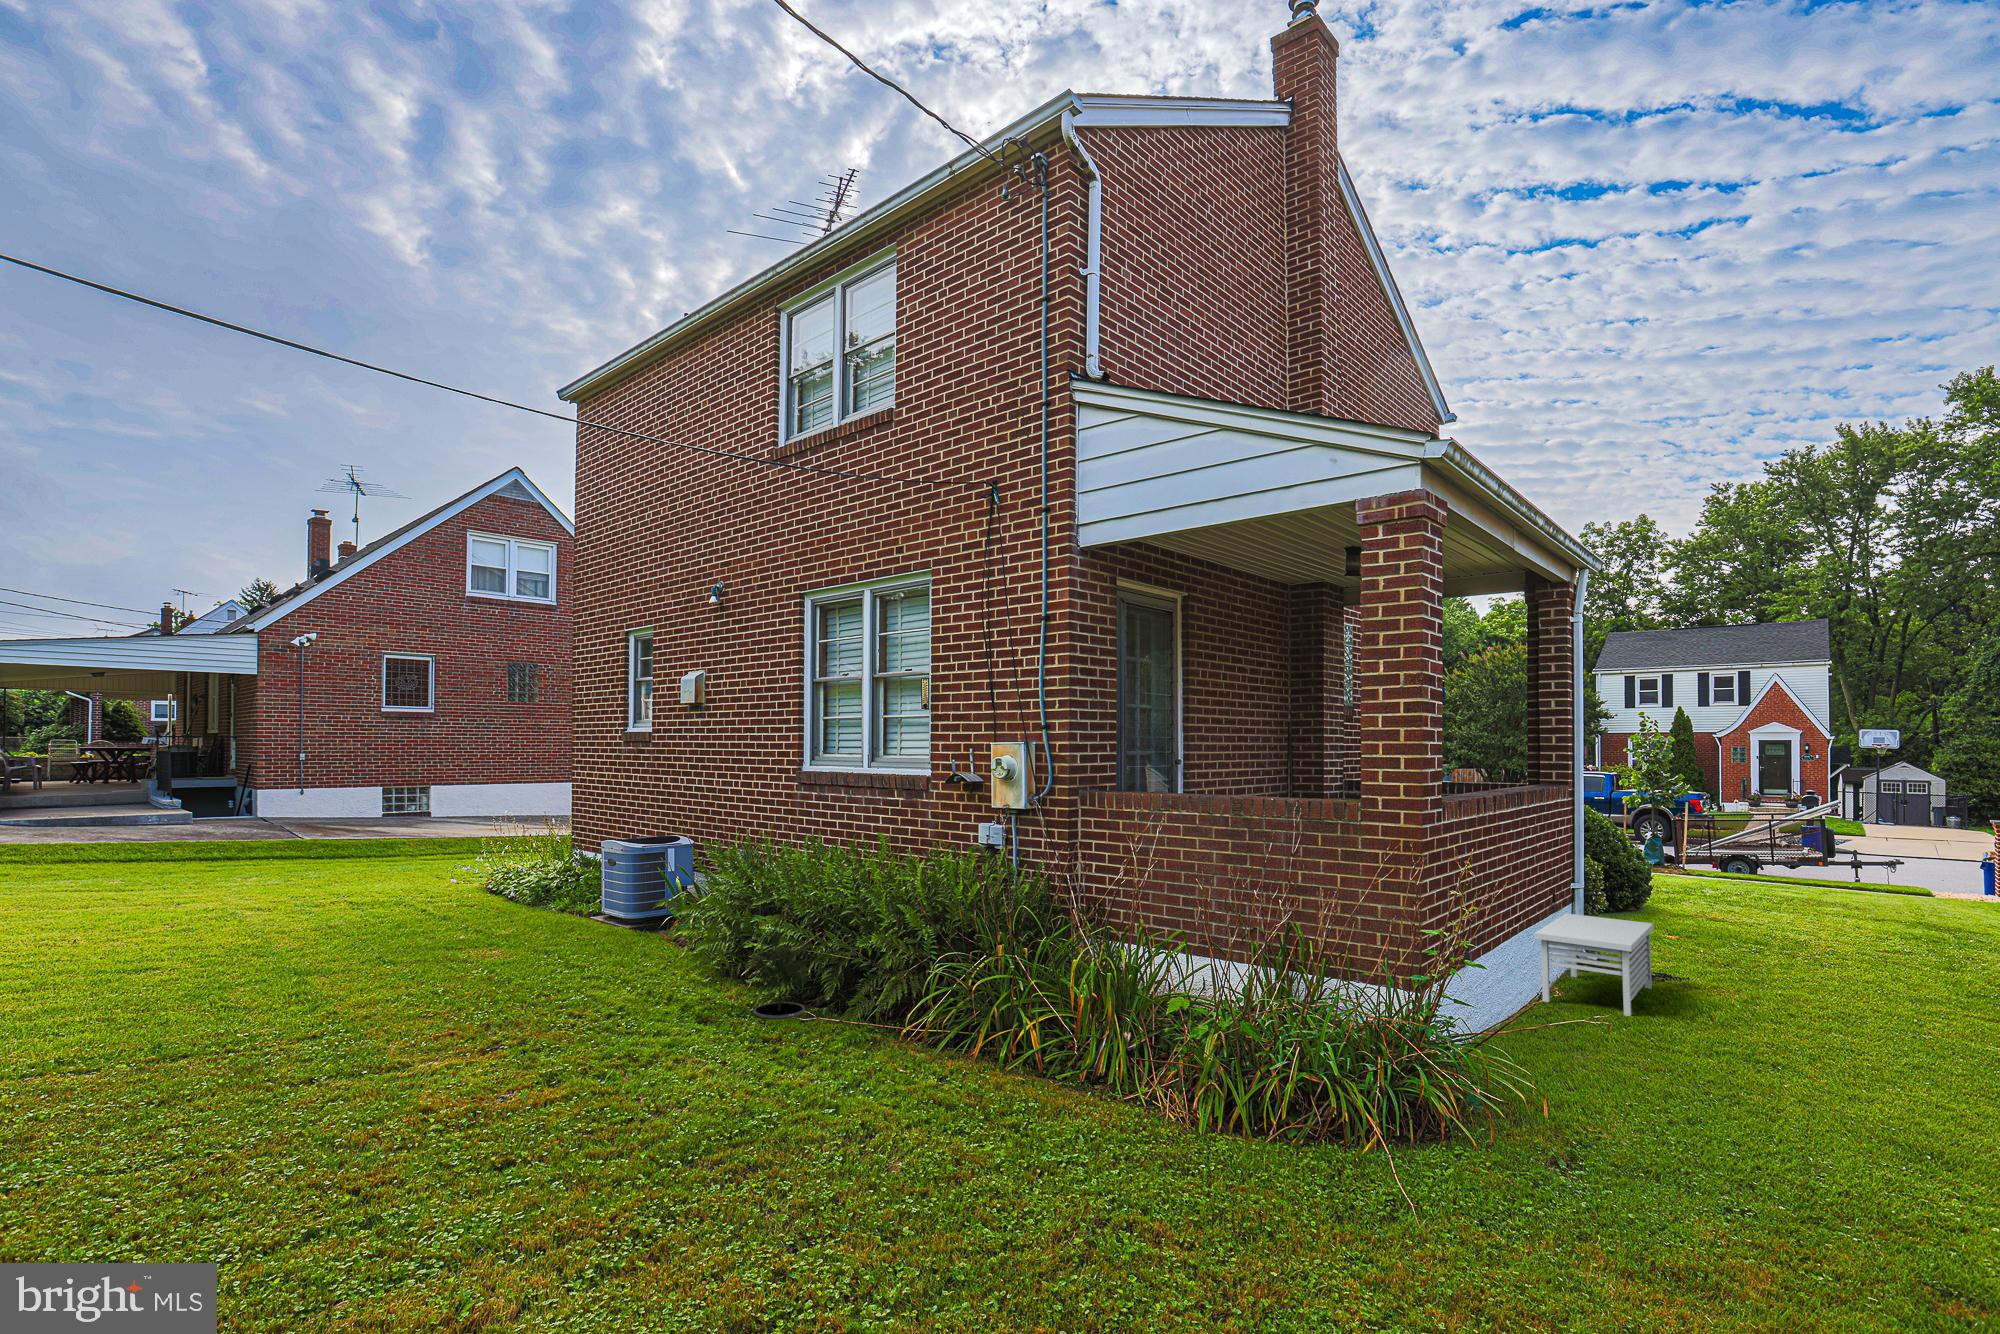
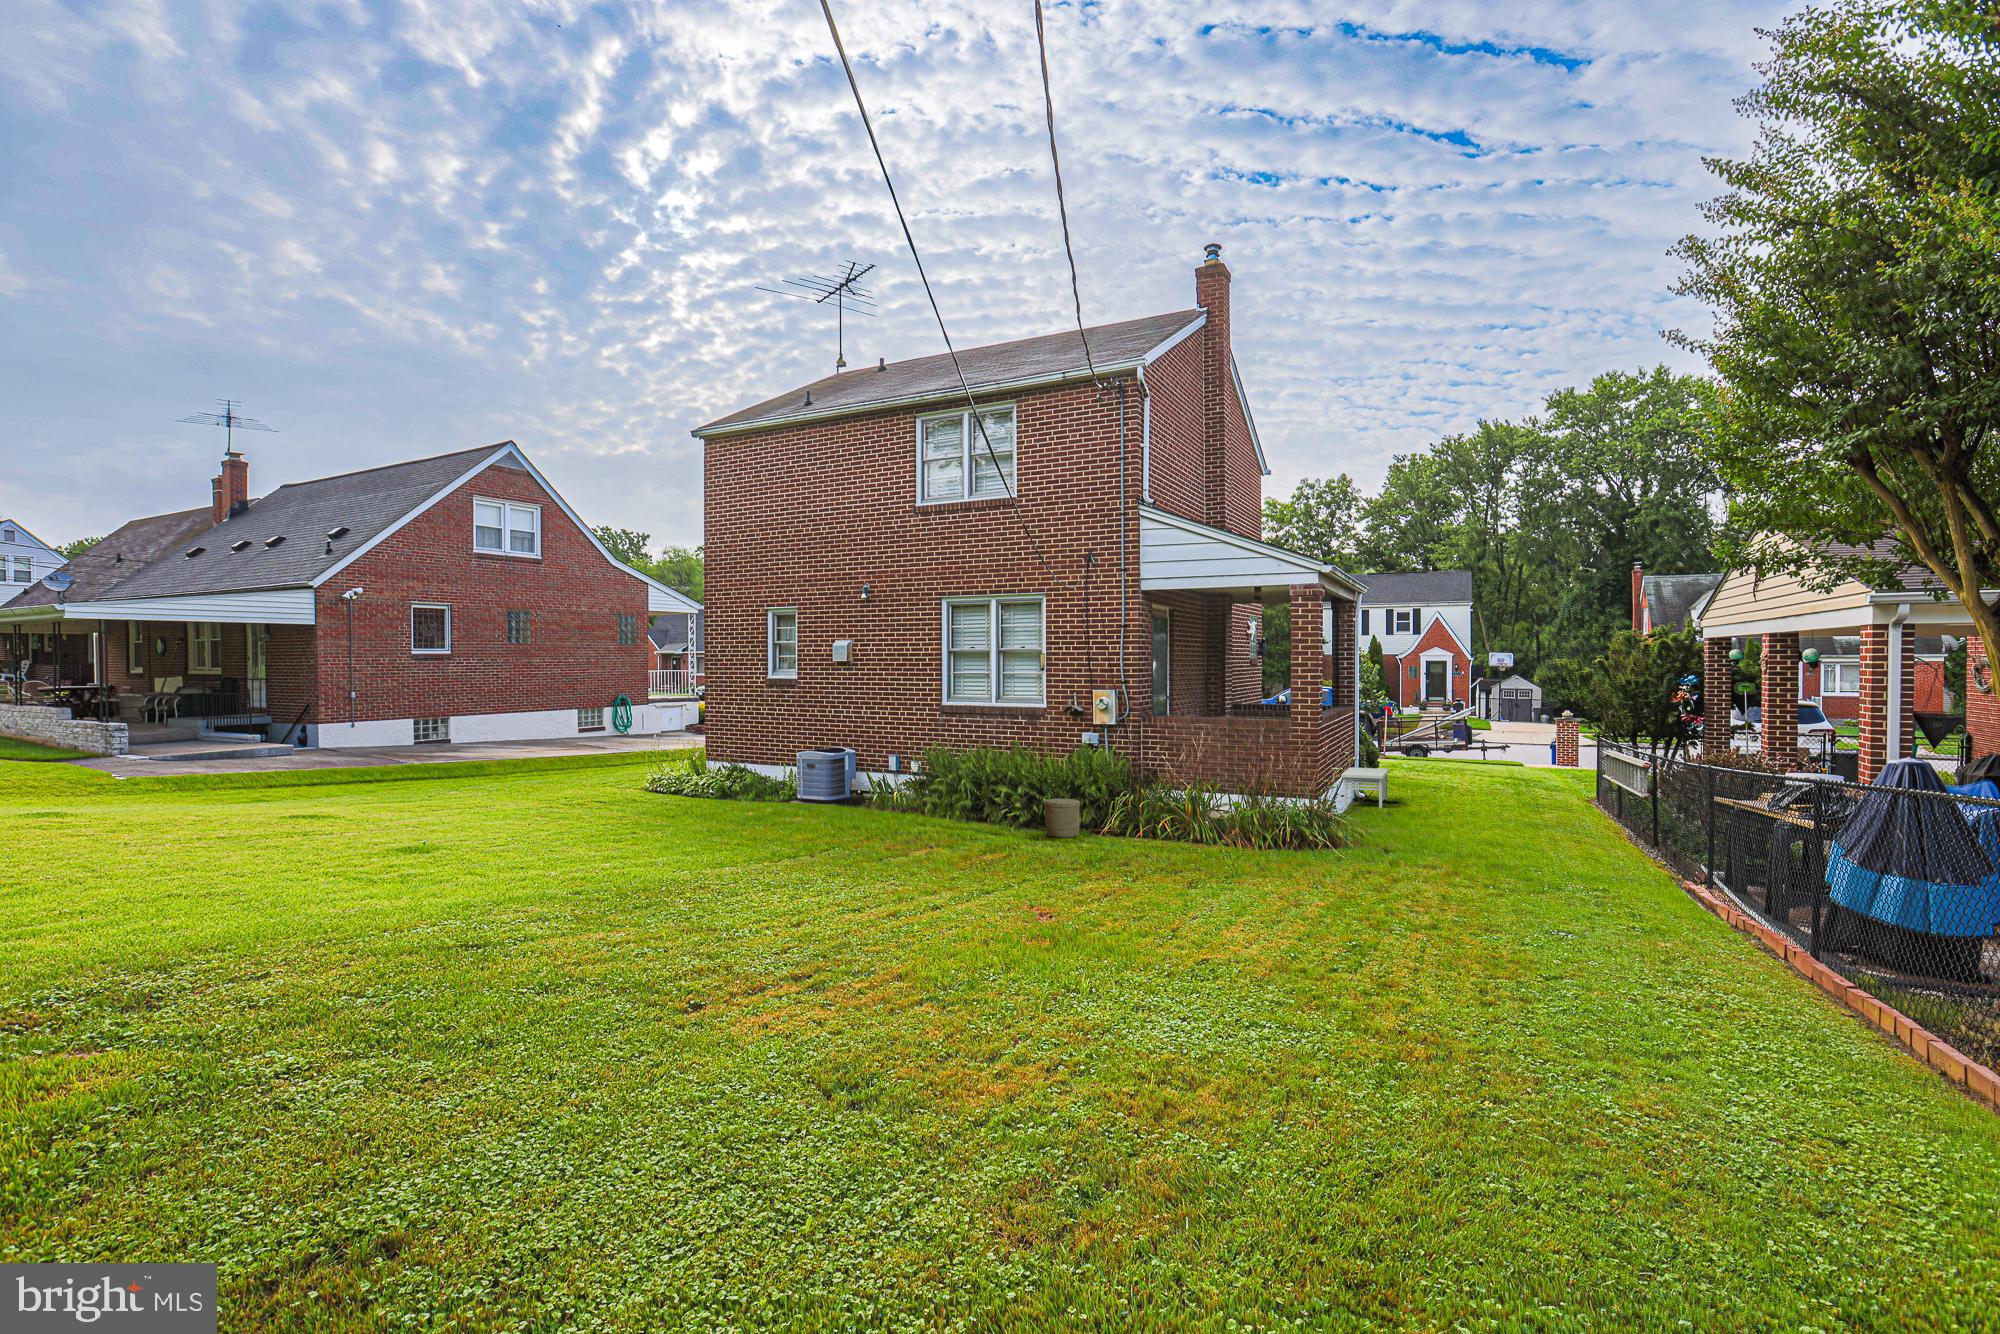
potted tree: present [749,920,809,1019] -> none [994,786,1023,834]
woven basket: none [817,955,893,1045] -> present [1044,799,1080,838]

